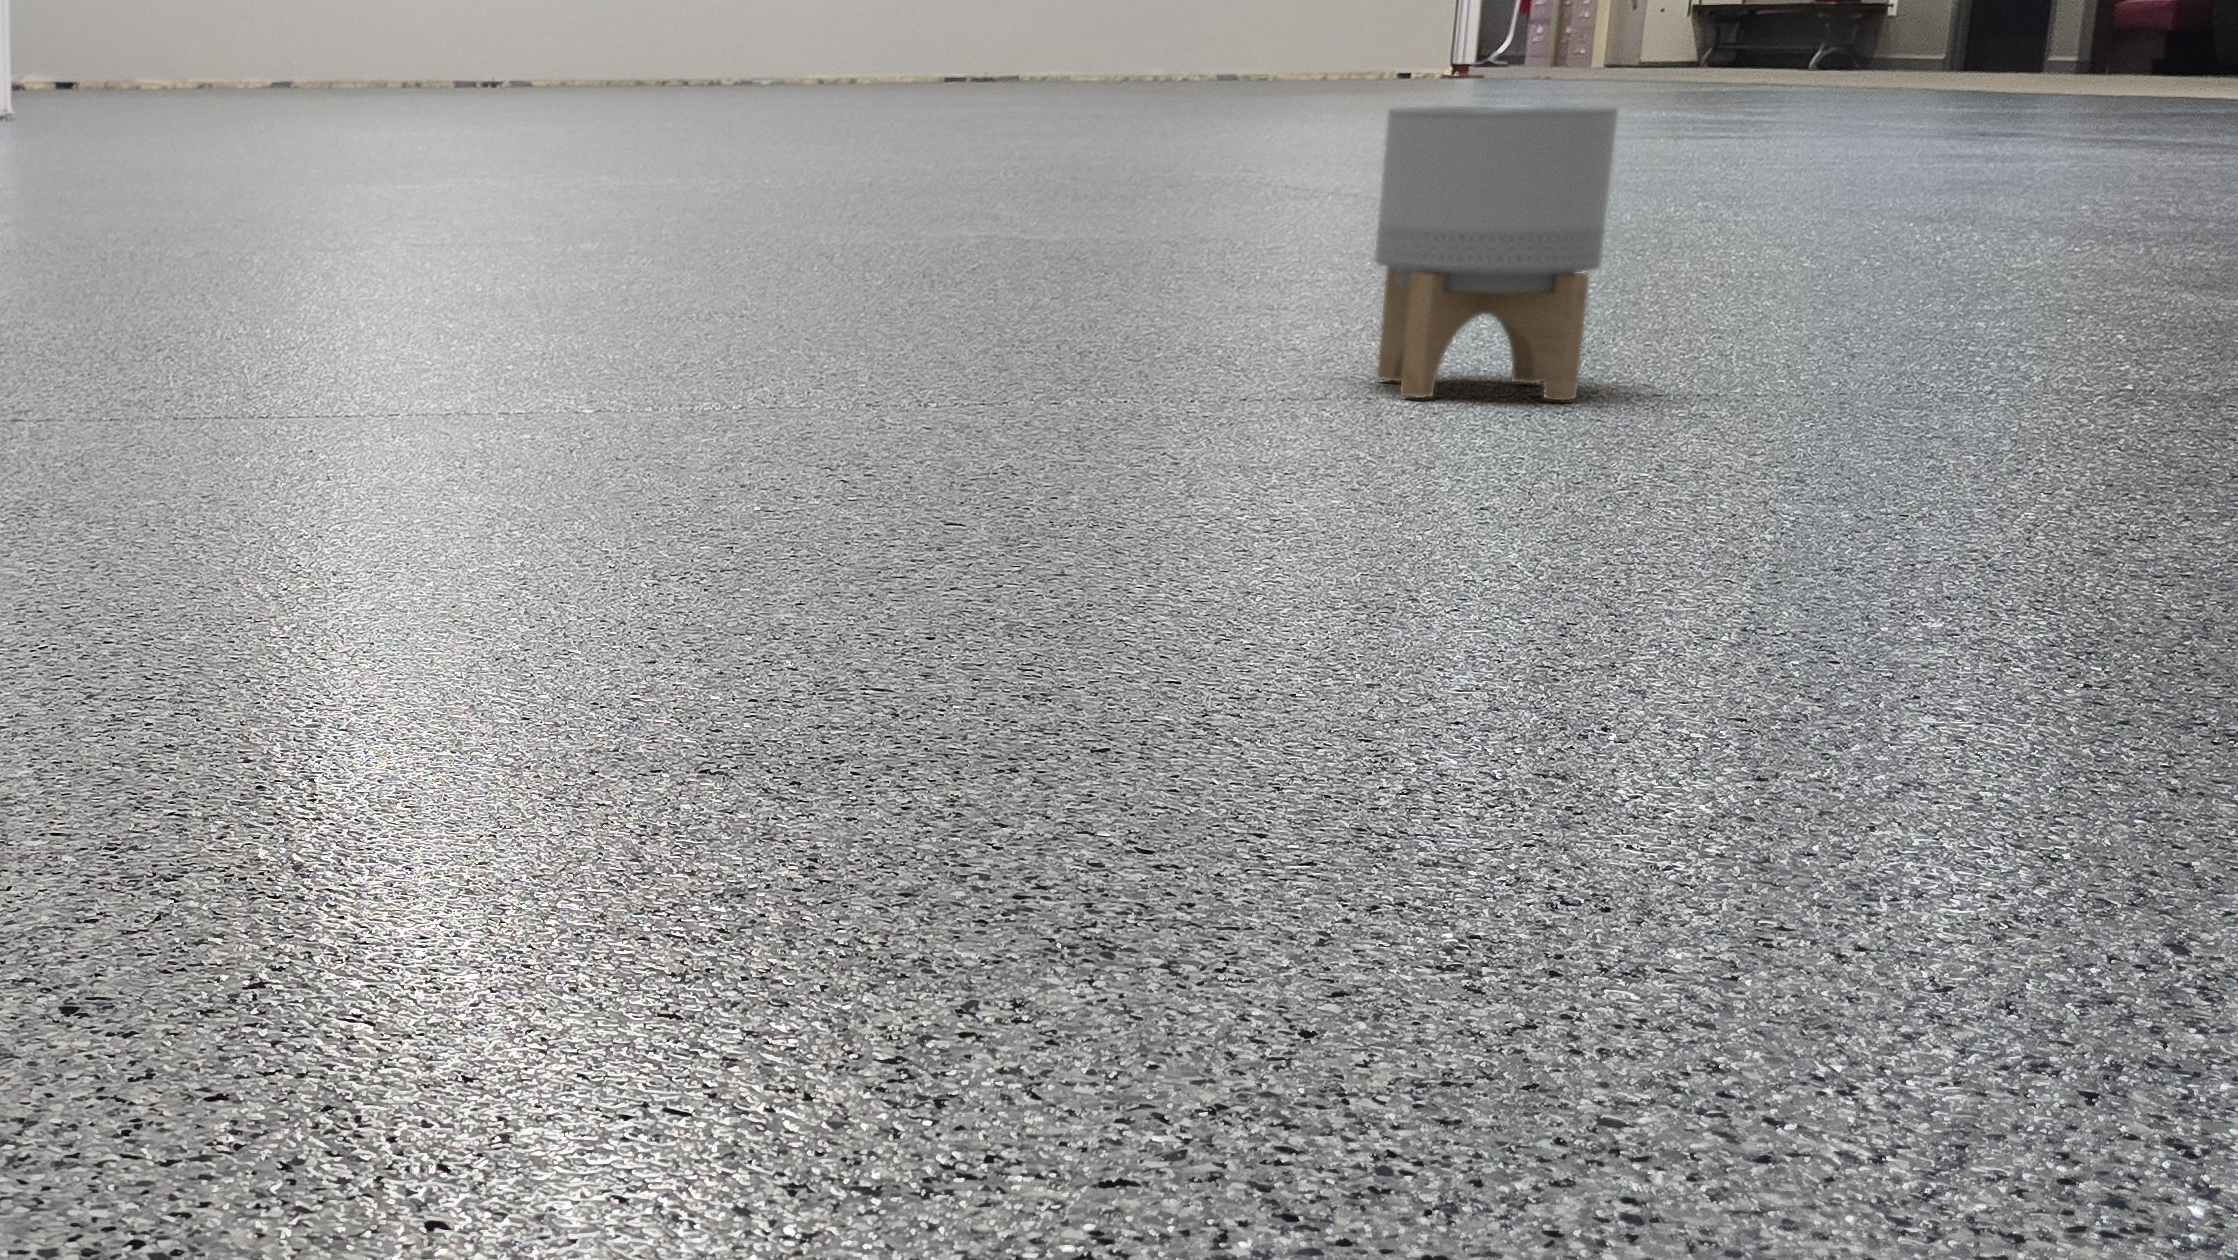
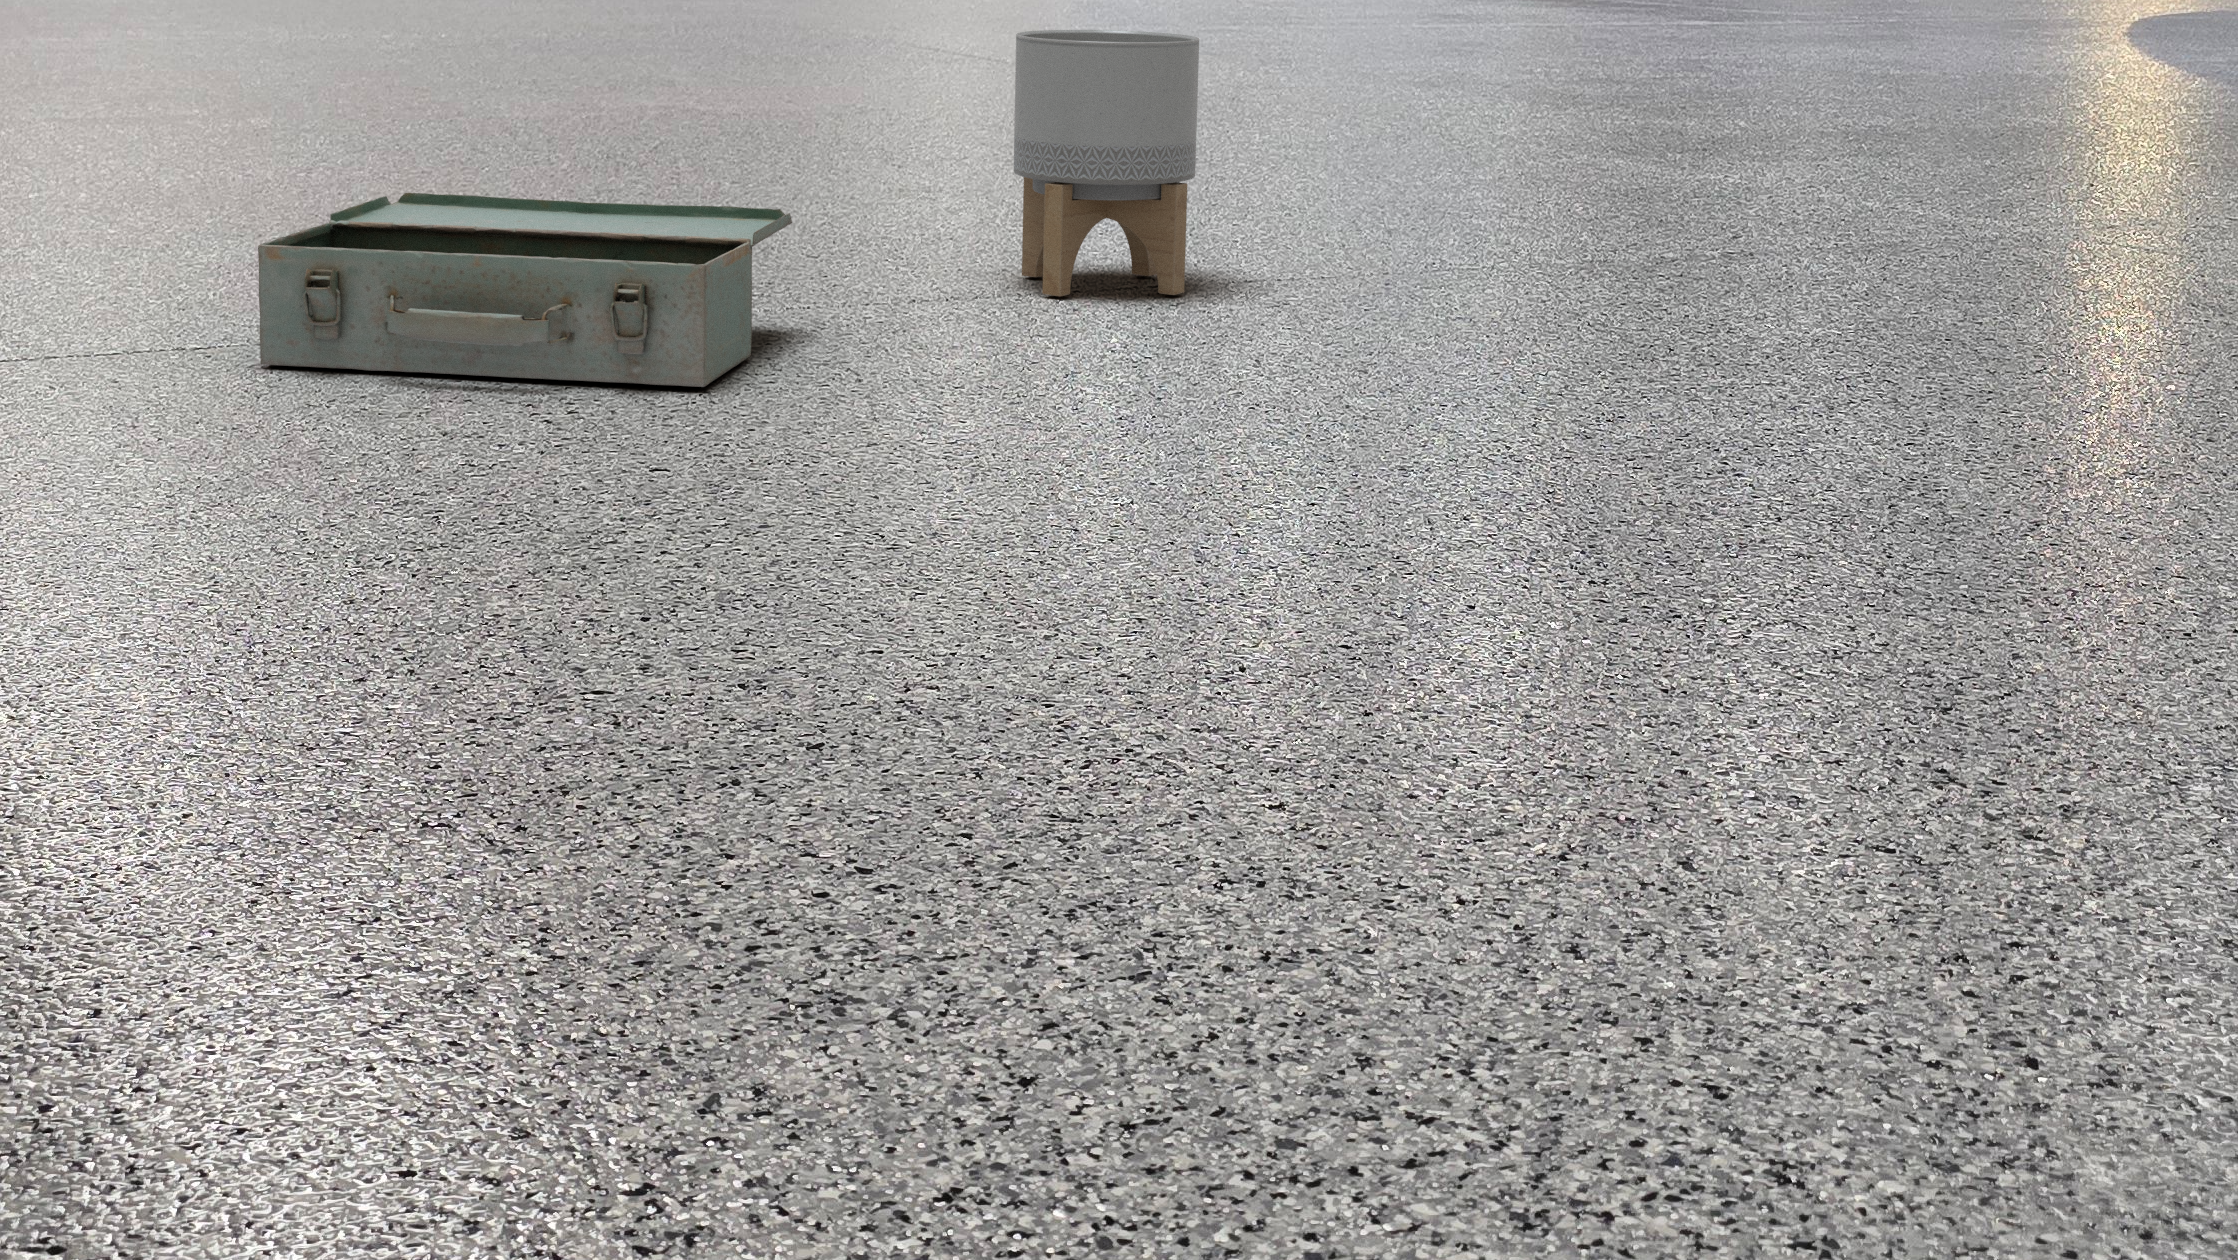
toolbox: none [581,275,1116,458] -> present [258,193,792,387]

